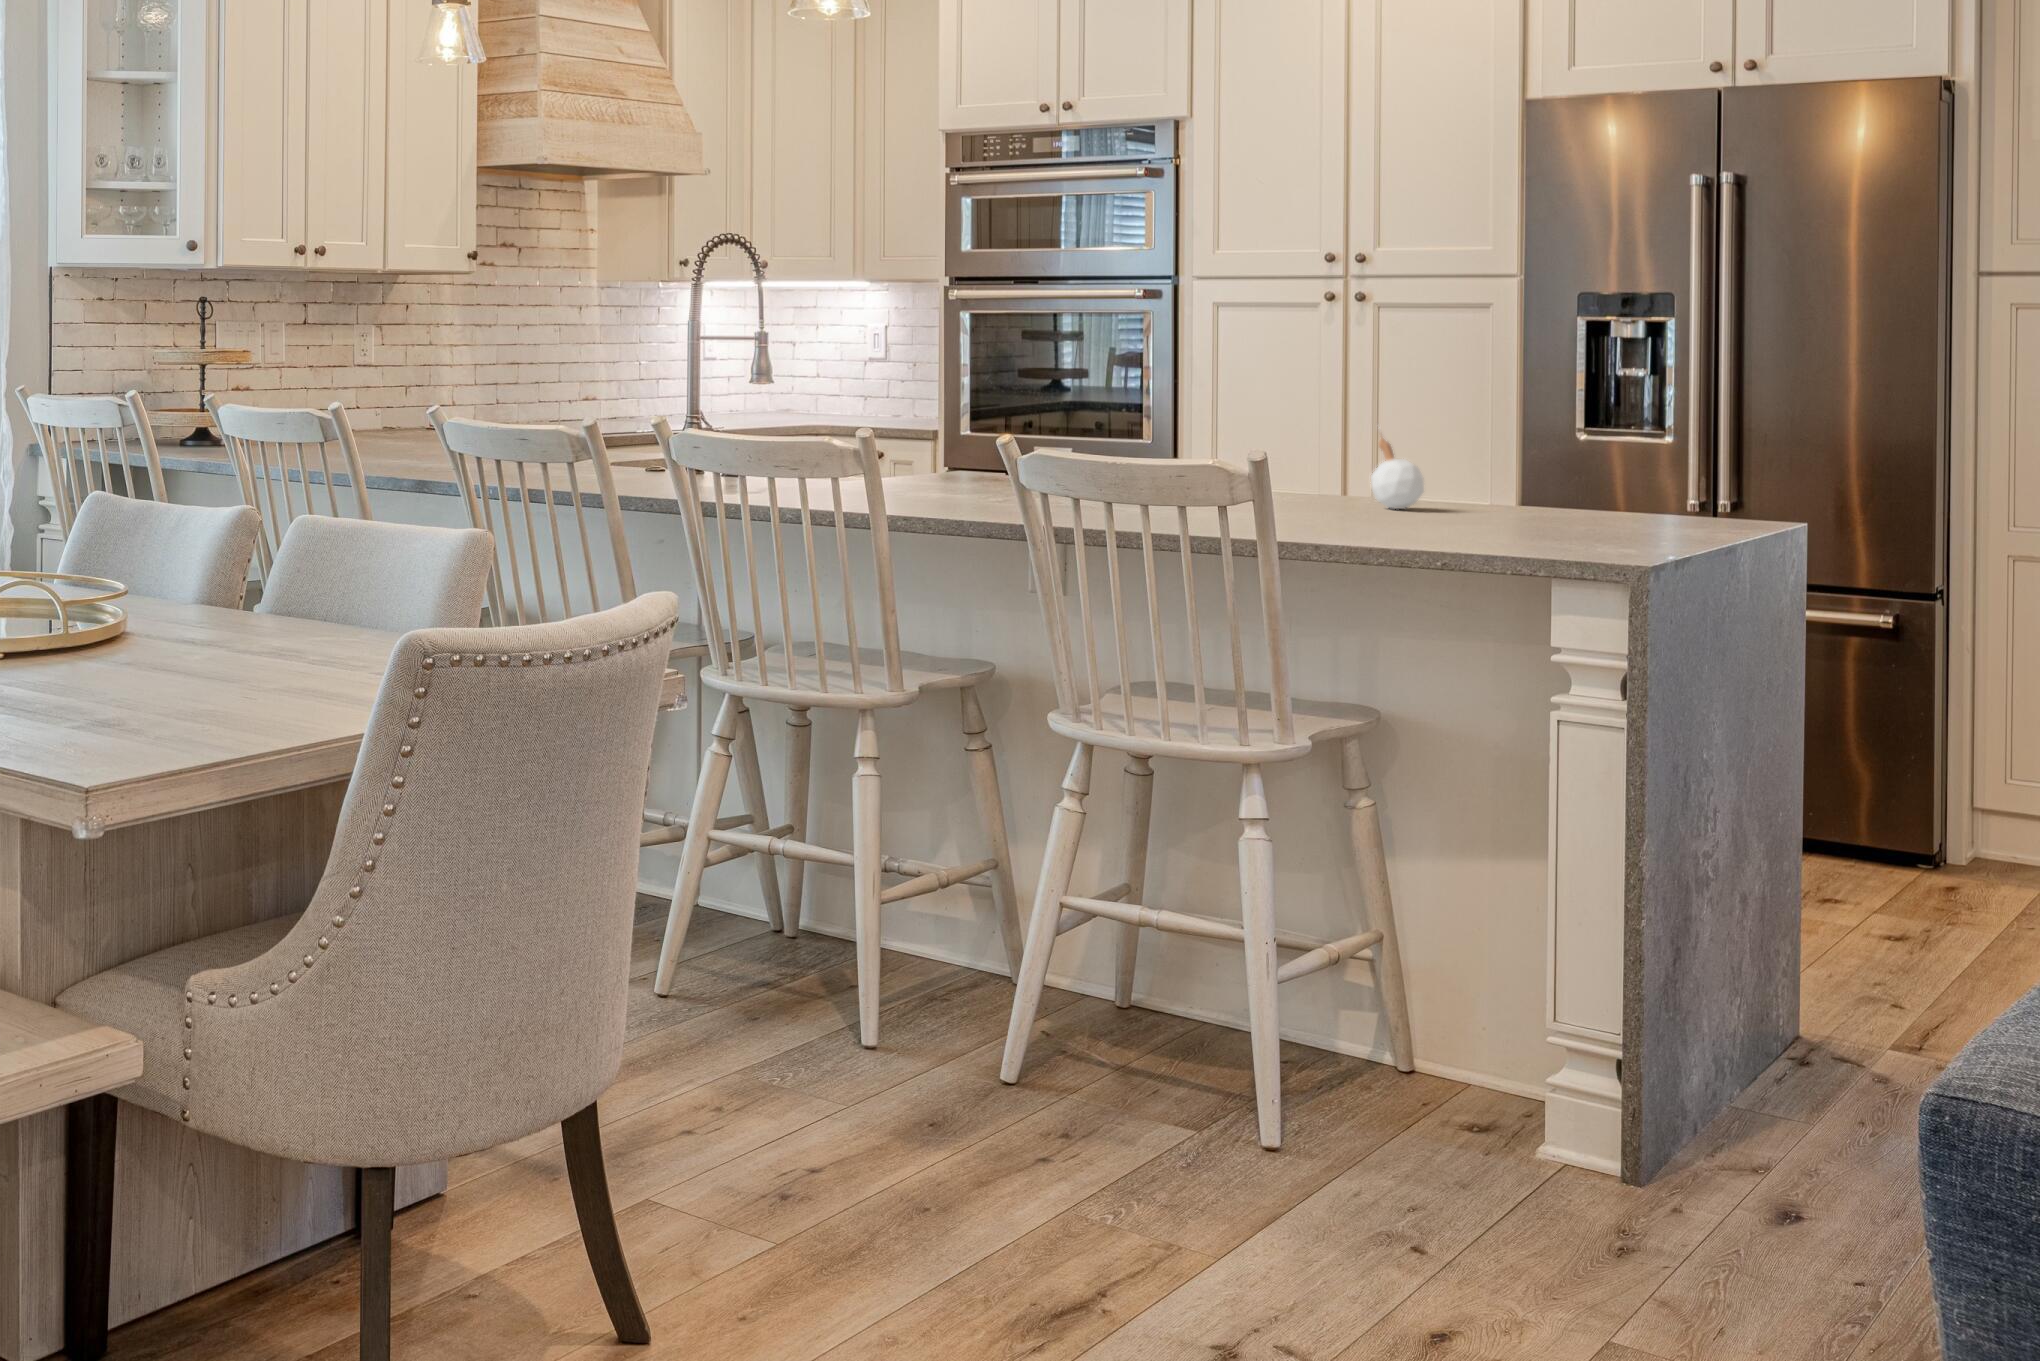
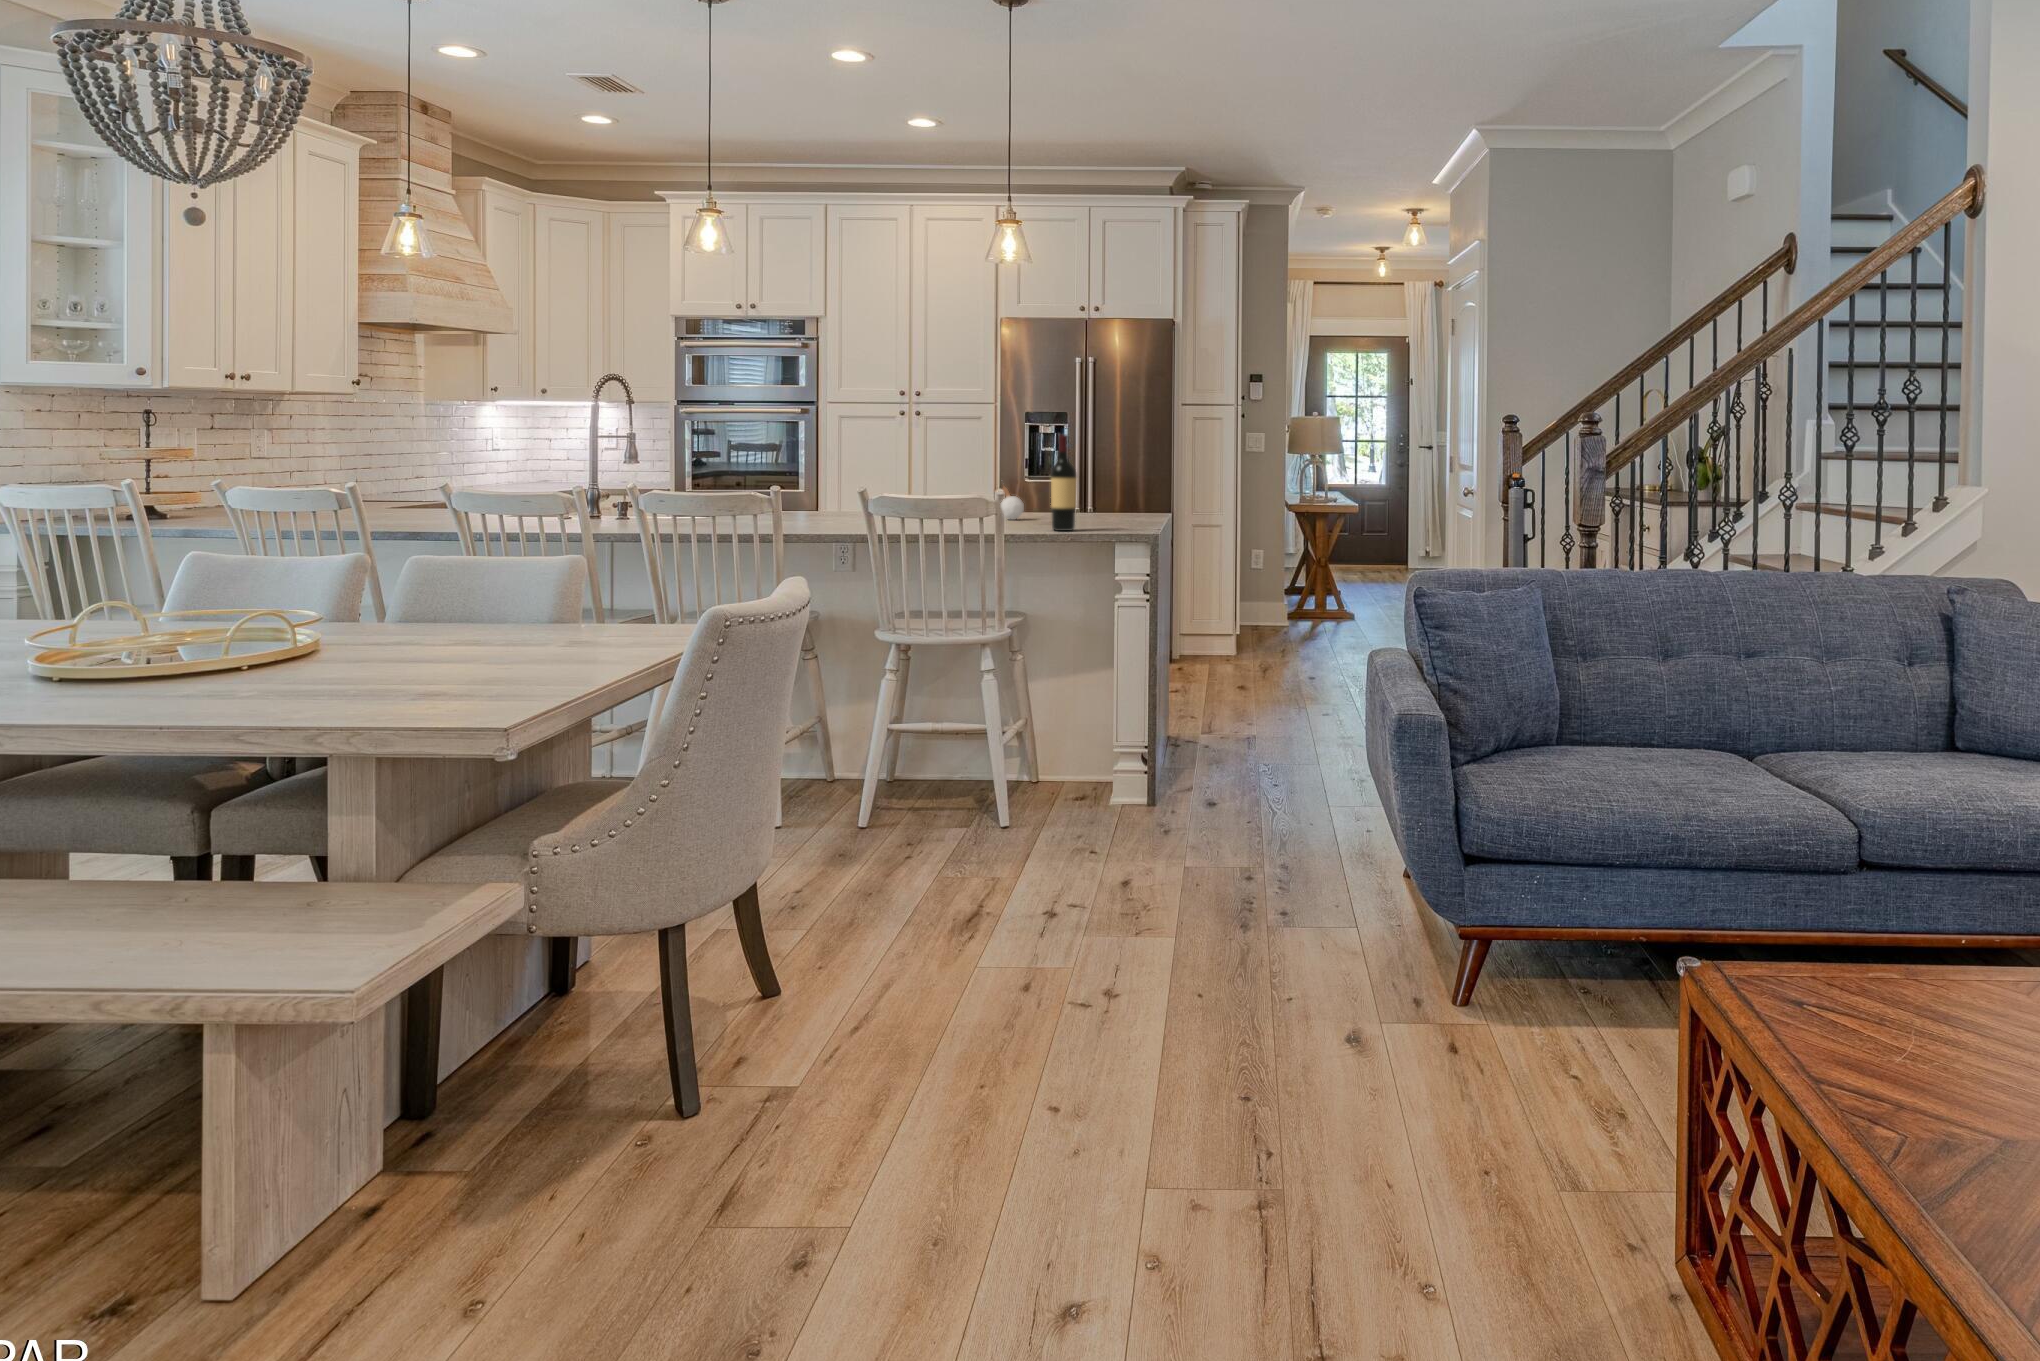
wine bottle: none [1428,327,1488,540] -> present [1051,435,1077,531]

